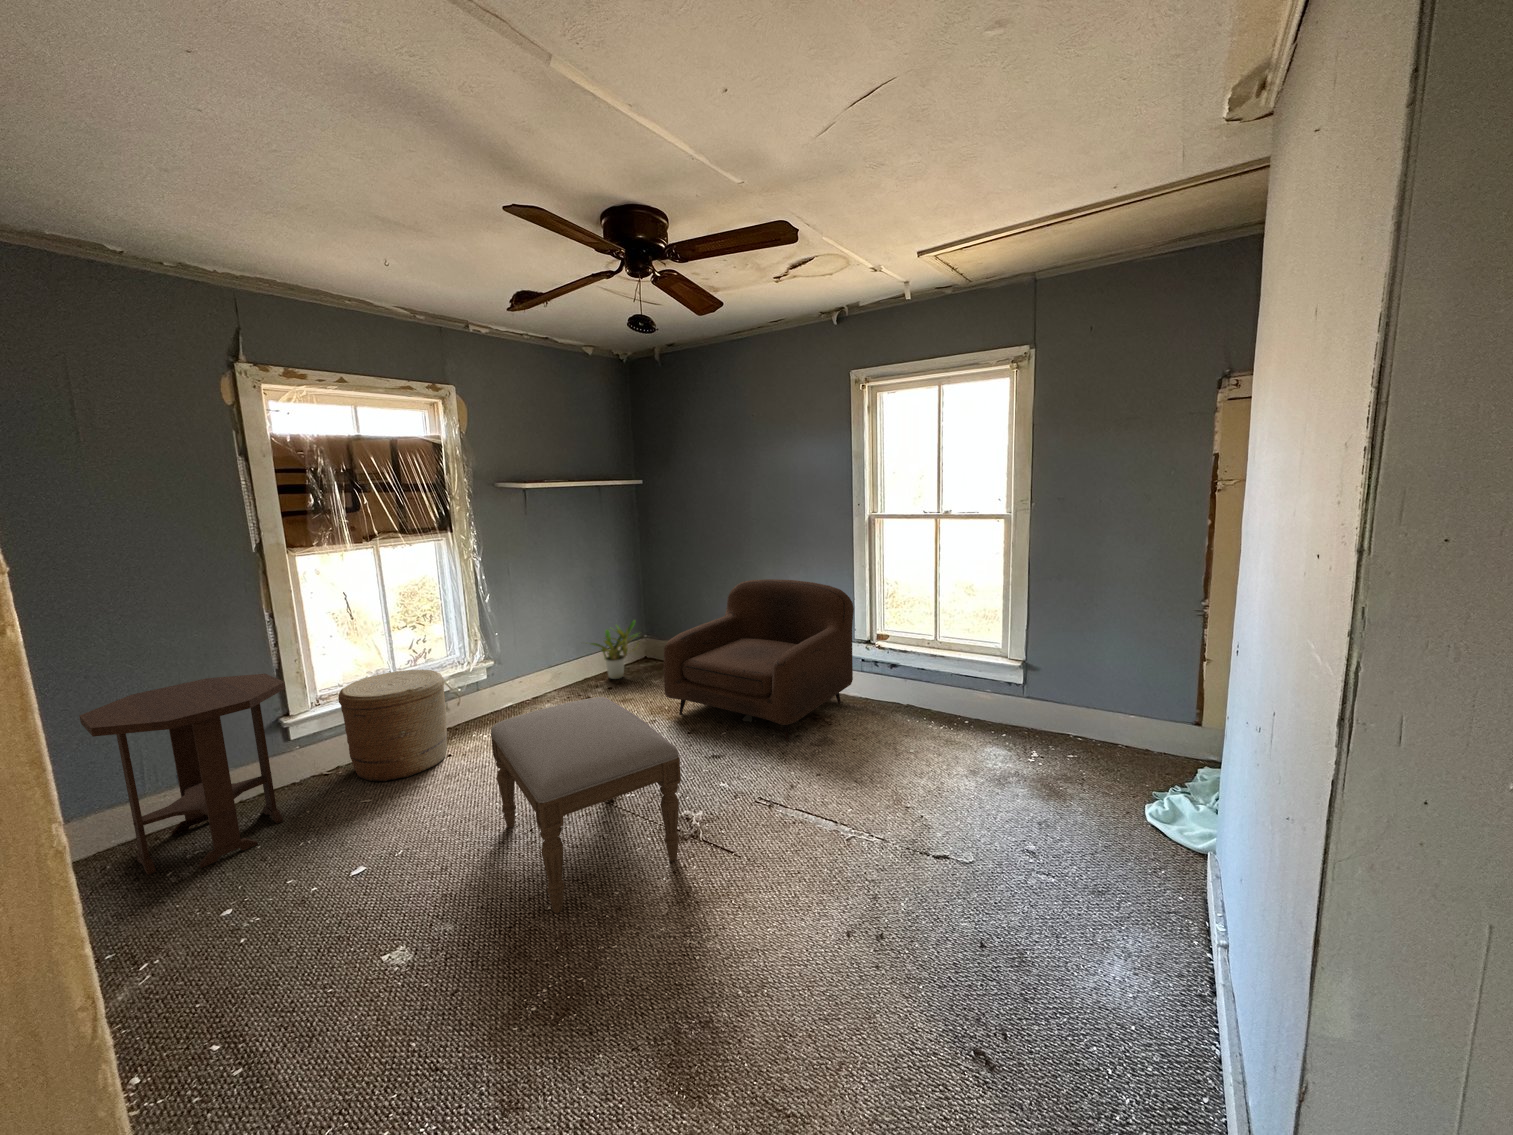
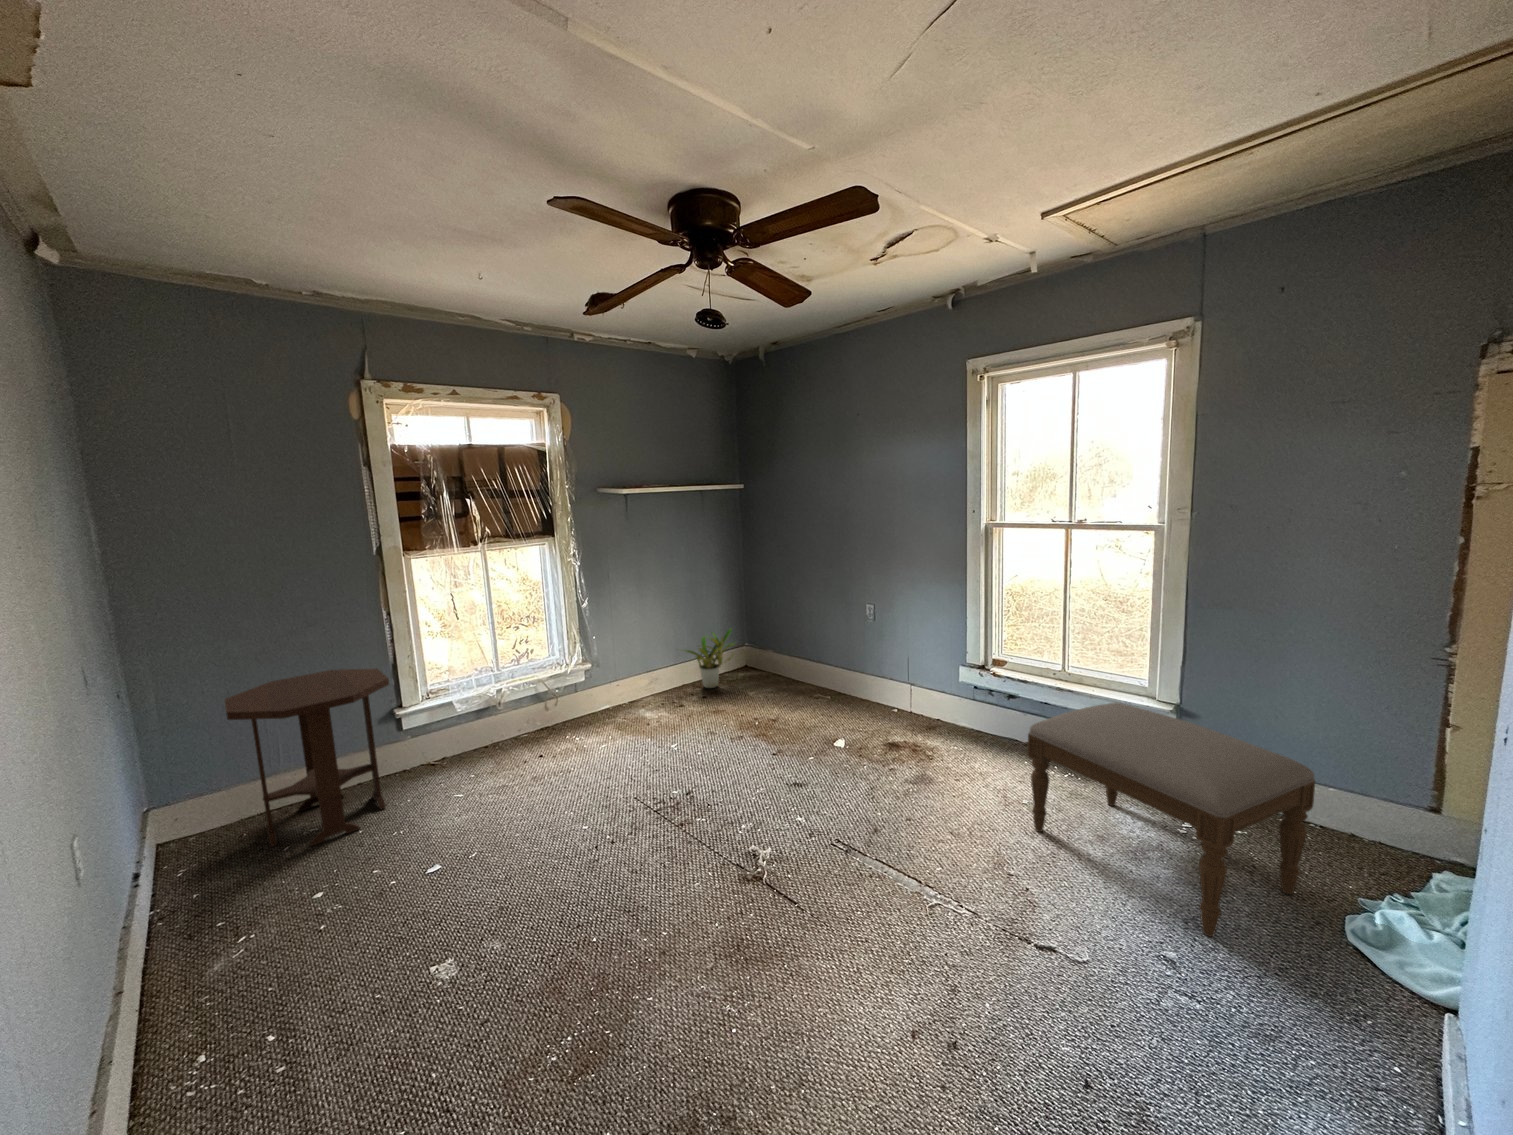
armchair: present [664,579,854,741] -> none [750,592,964,775]
woven basket: present [338,670,447,782] -> none [441,670,538,778]
ottoman: present [491,697,681,913] -> present [1028,703,1315,937]

